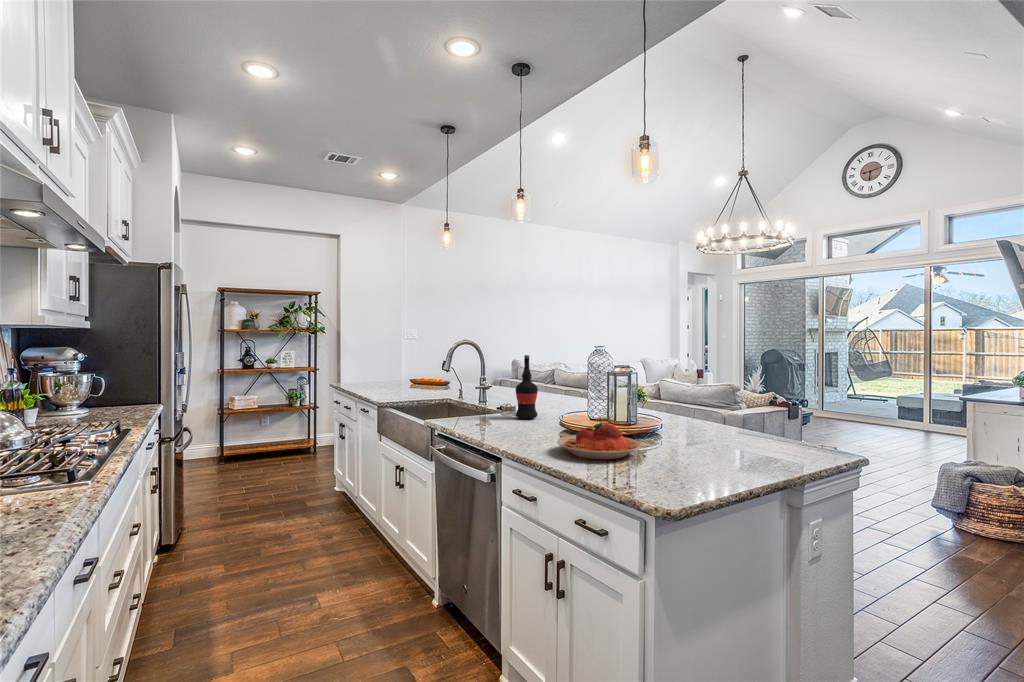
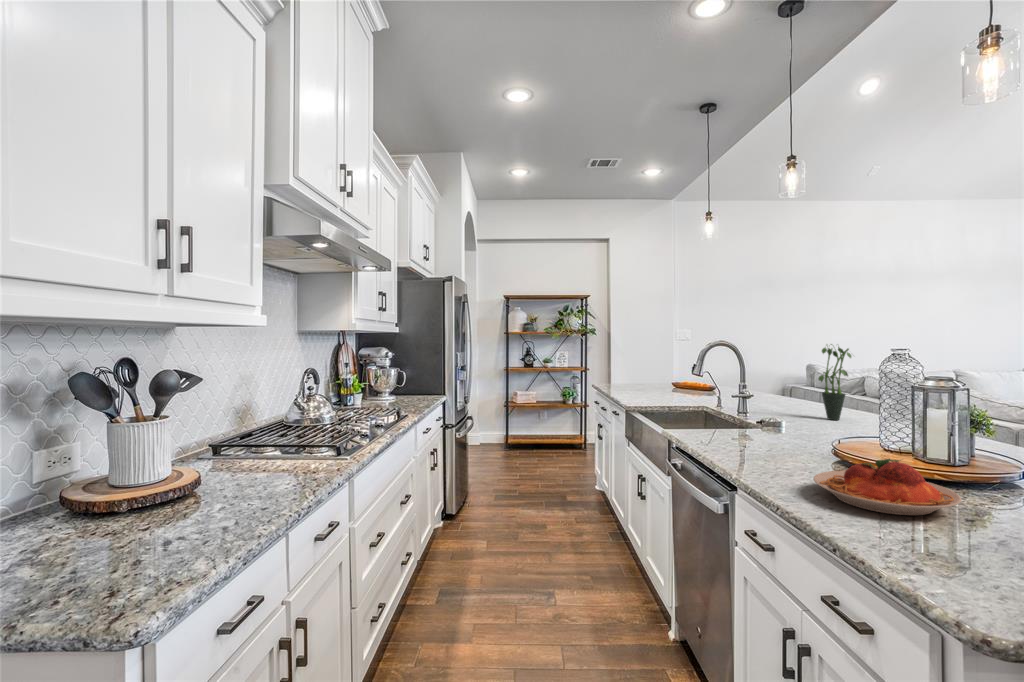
potted plant: none [540,343,564,403] -> present [818,344,851,420]
wine bottle: present [516,355,538,419] -> none [774,359,806,439]

